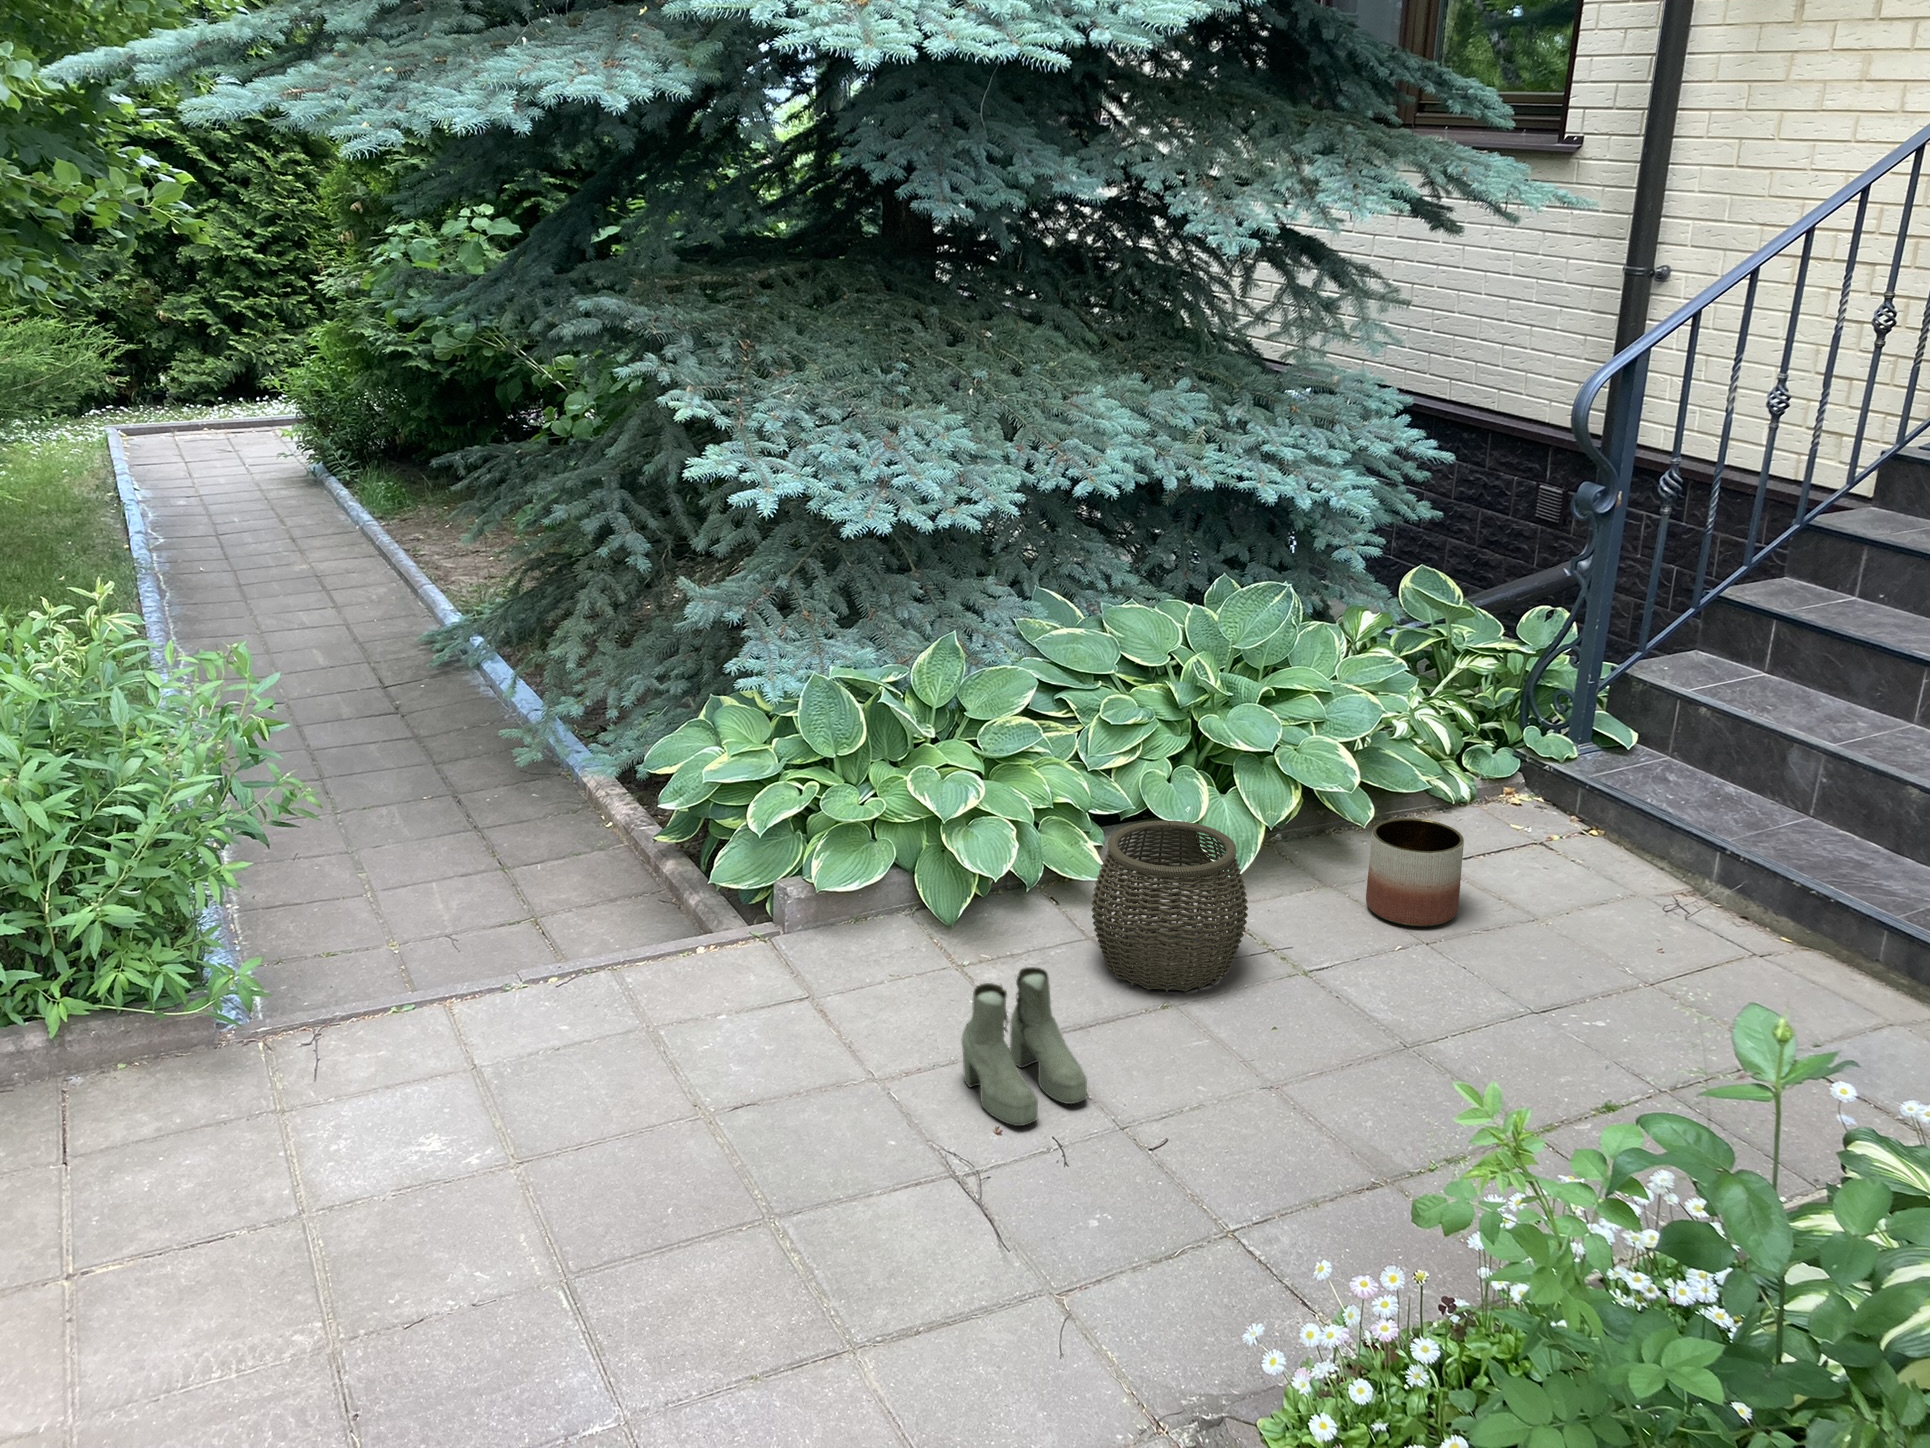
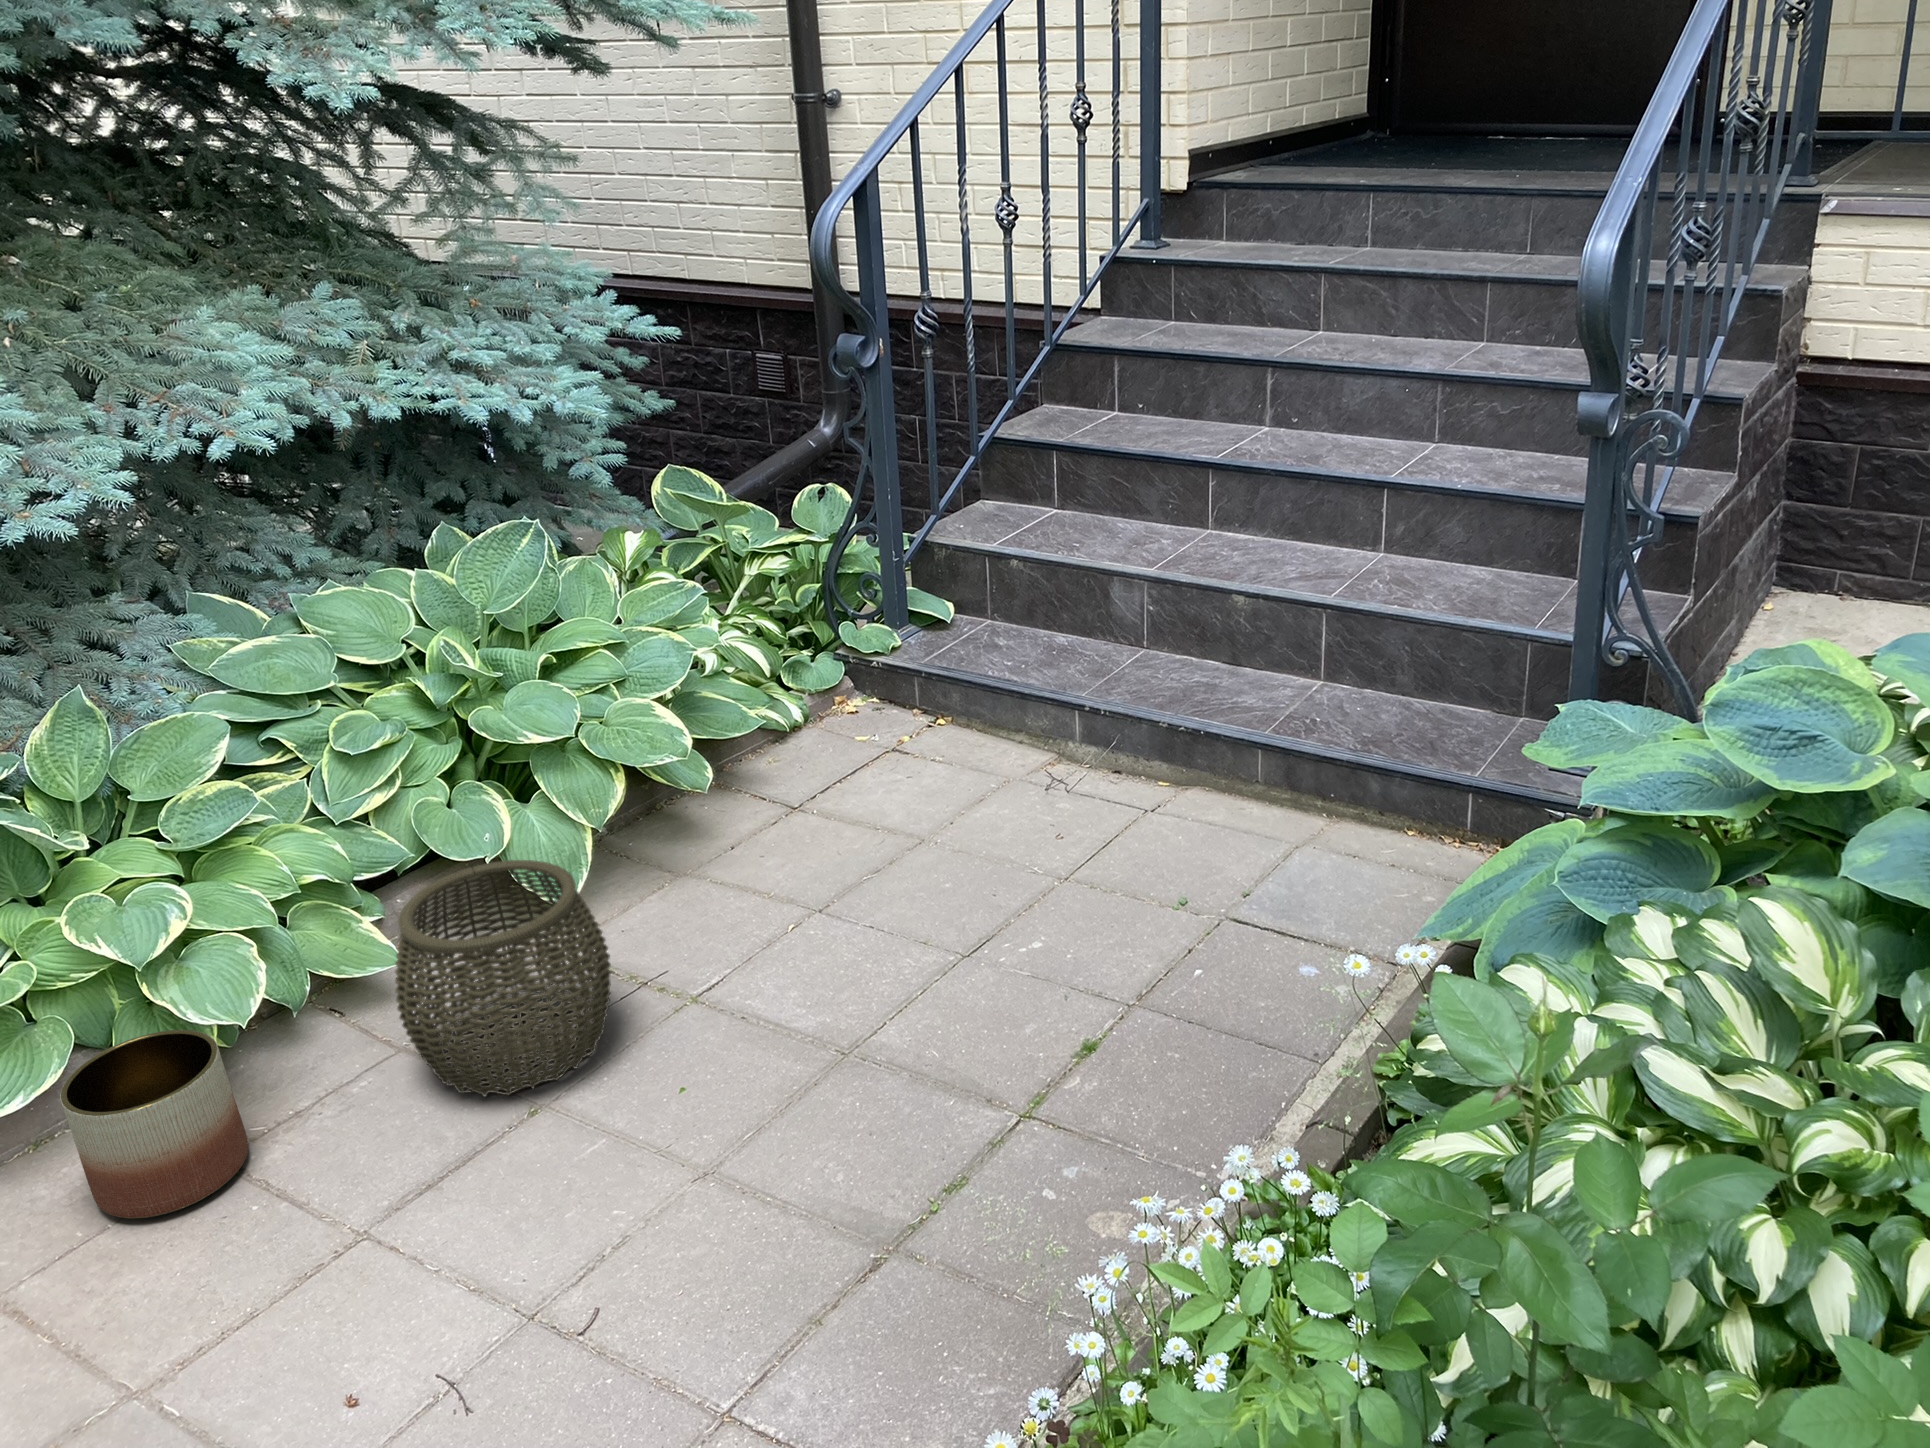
planter: present [1366,818,1464,927] -> present [60,1030,248,1218]
boots: present [961,967,1087,1126] -> none [264,1146,476,1387]

